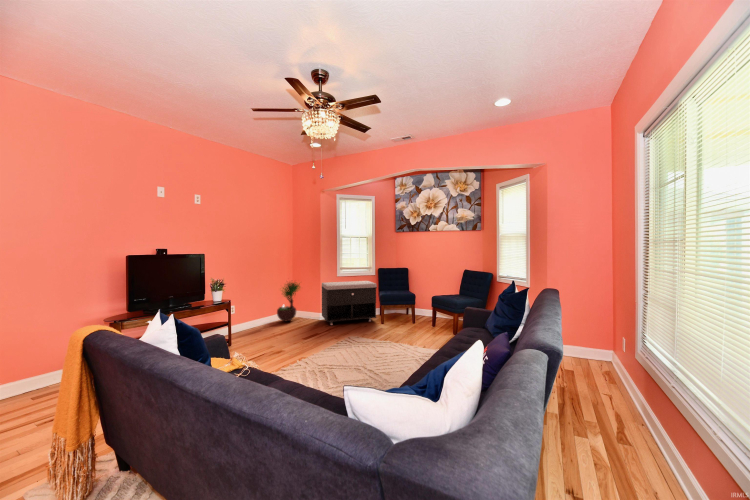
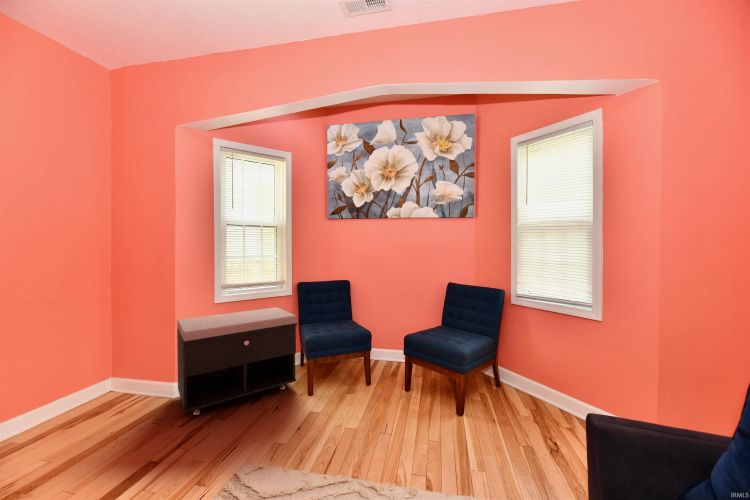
potted tree: present [277,283,300,322] -> none [54,317,129,417]

